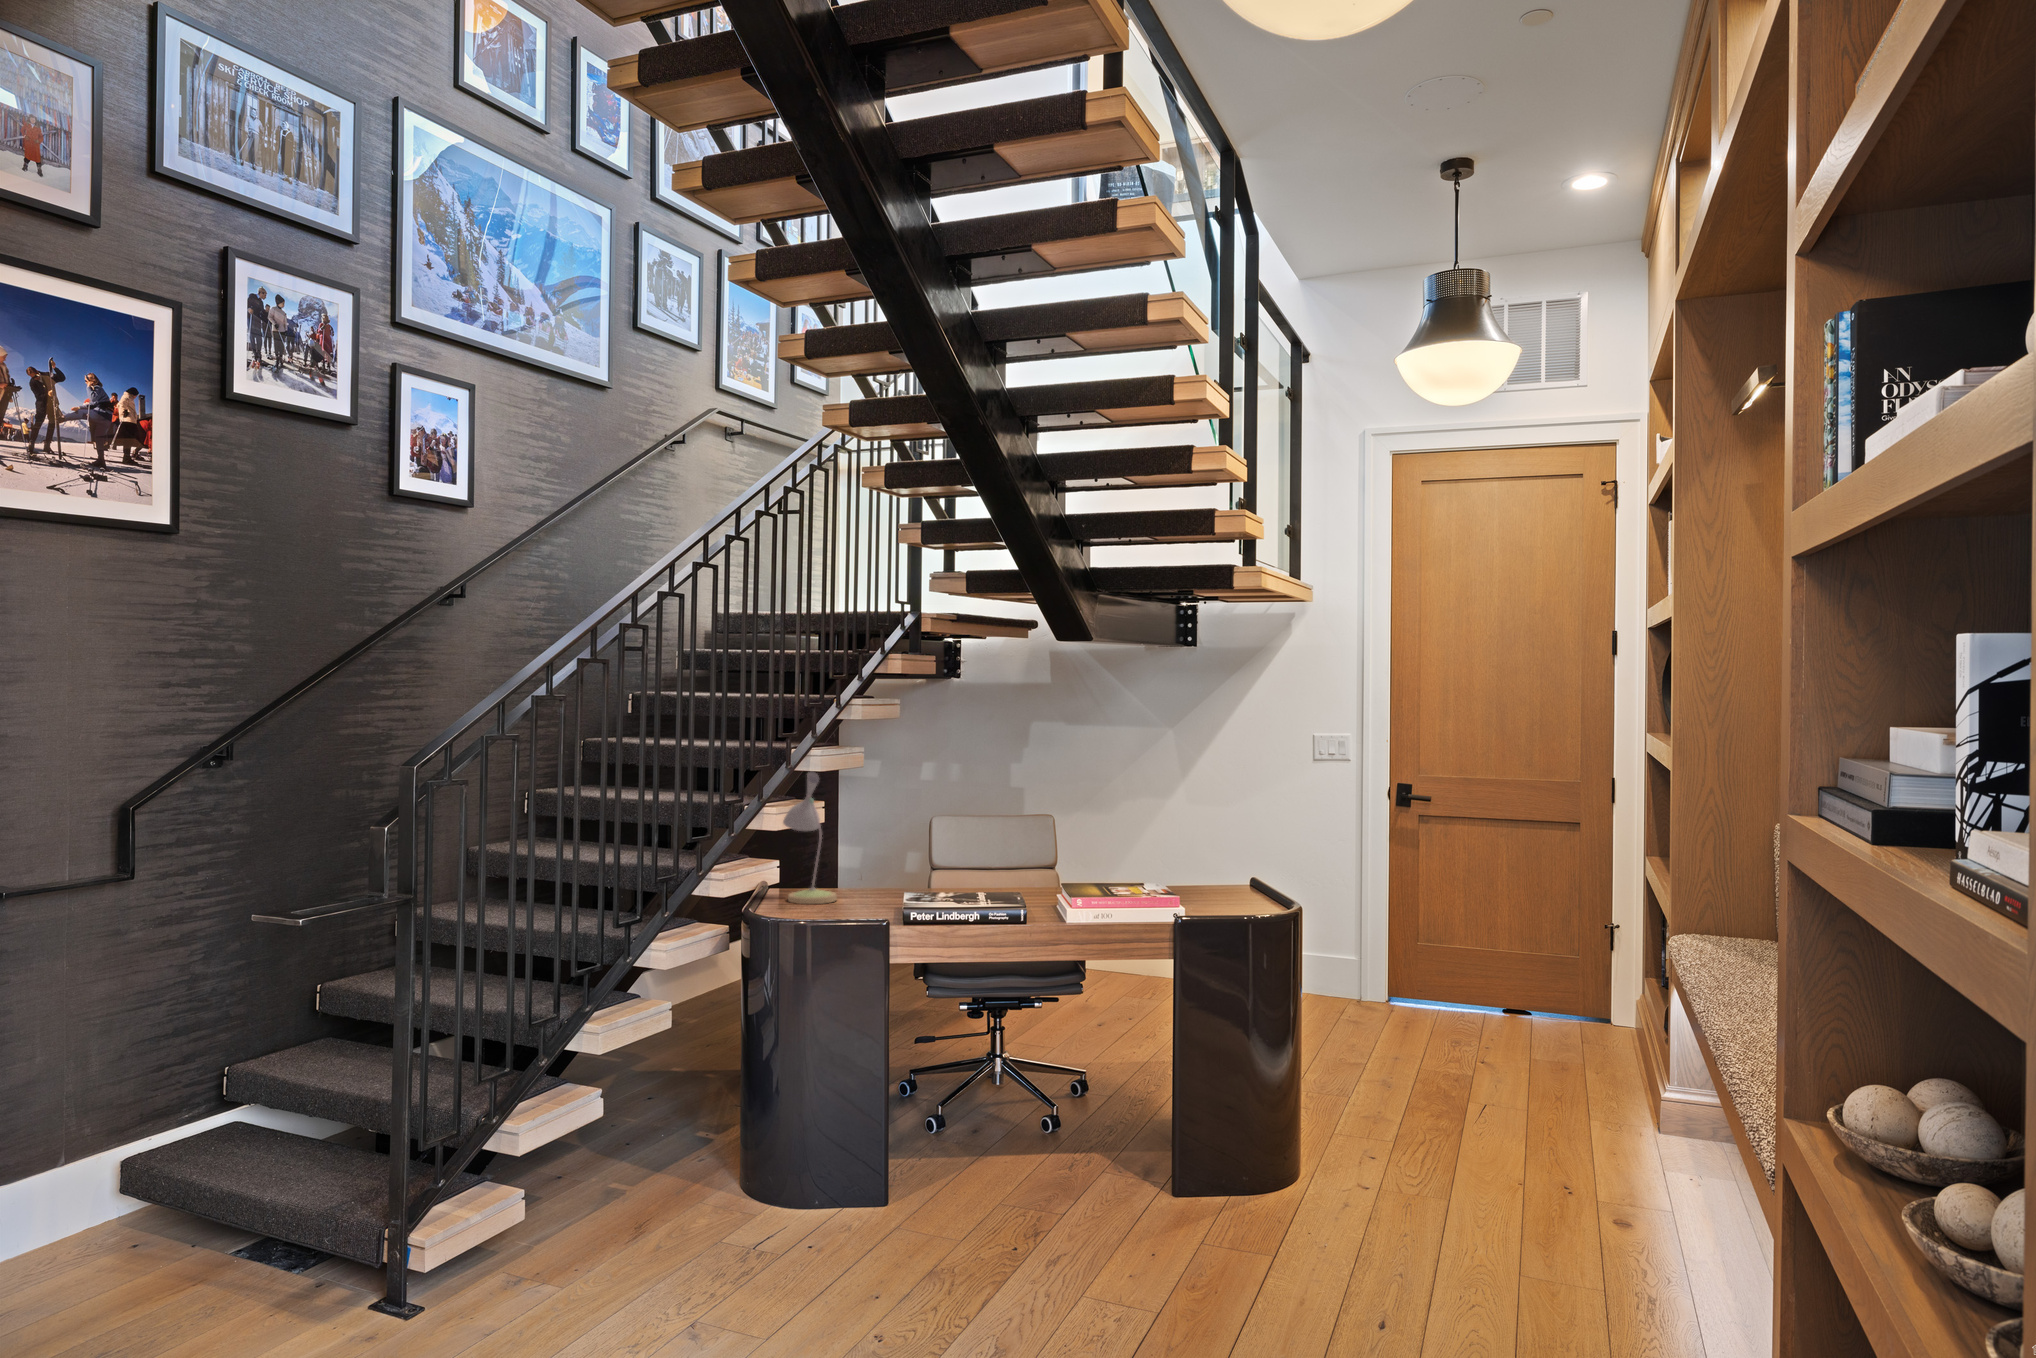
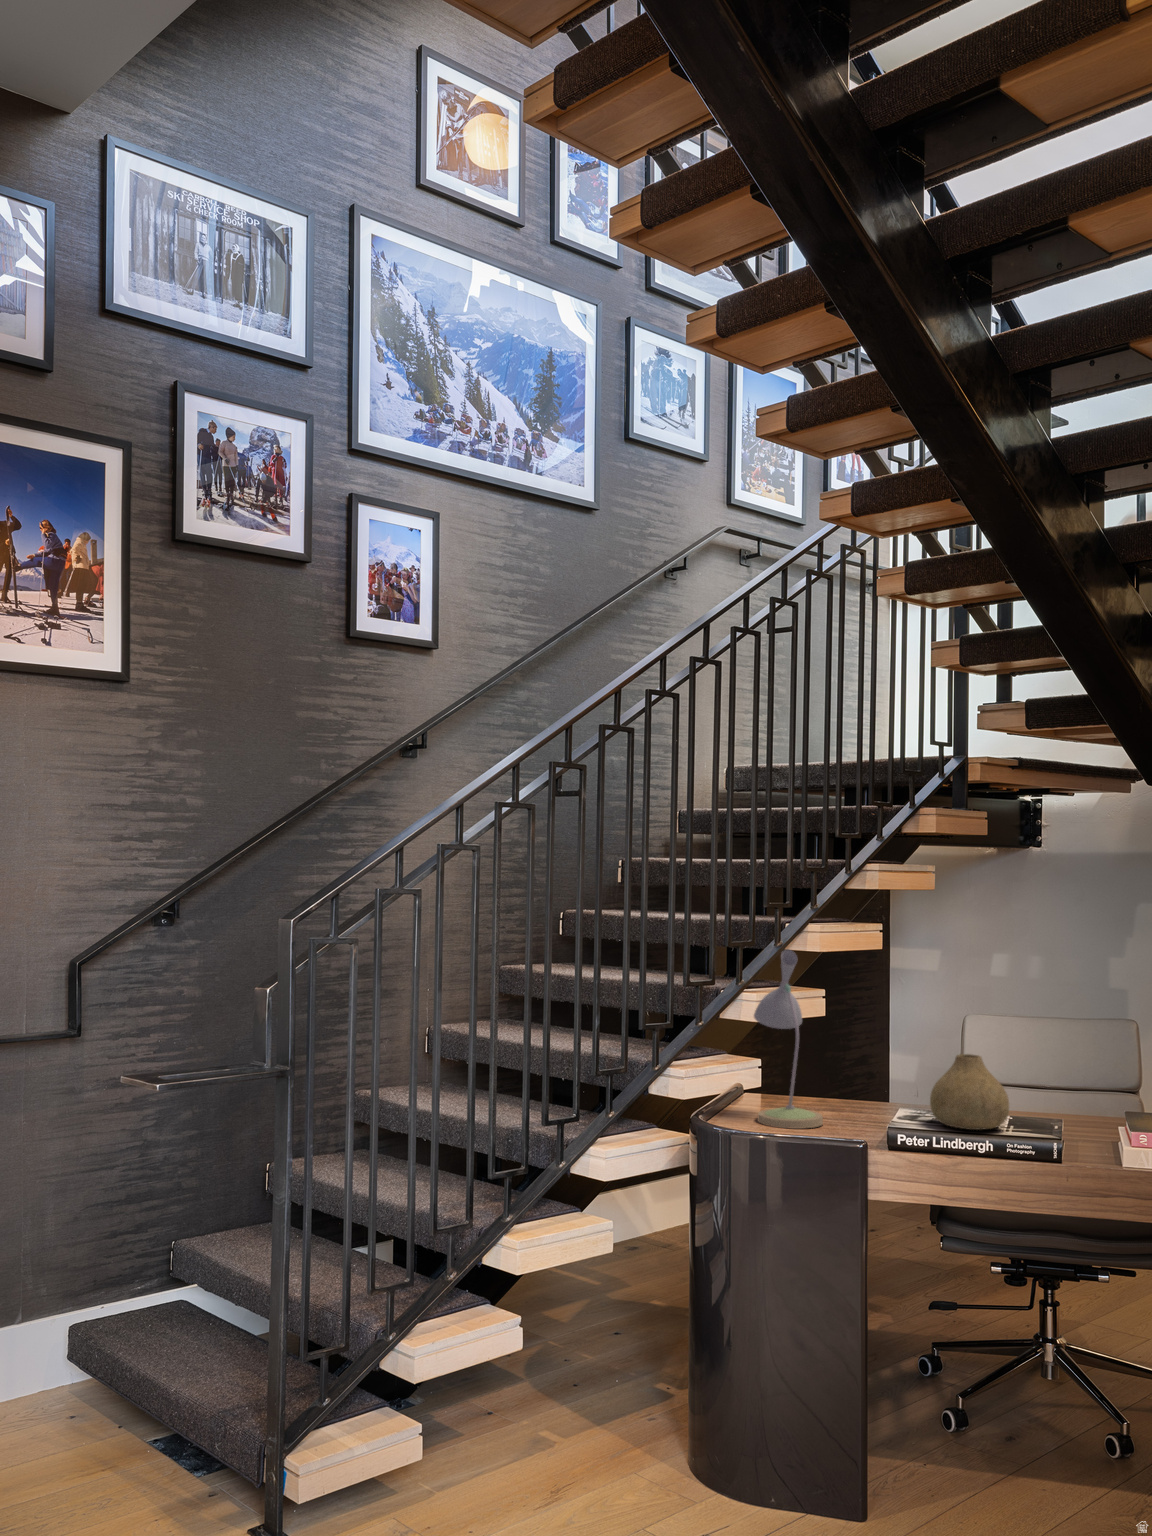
vase: none [911,843,965,896] -> present [930,1054,1009,1130]

